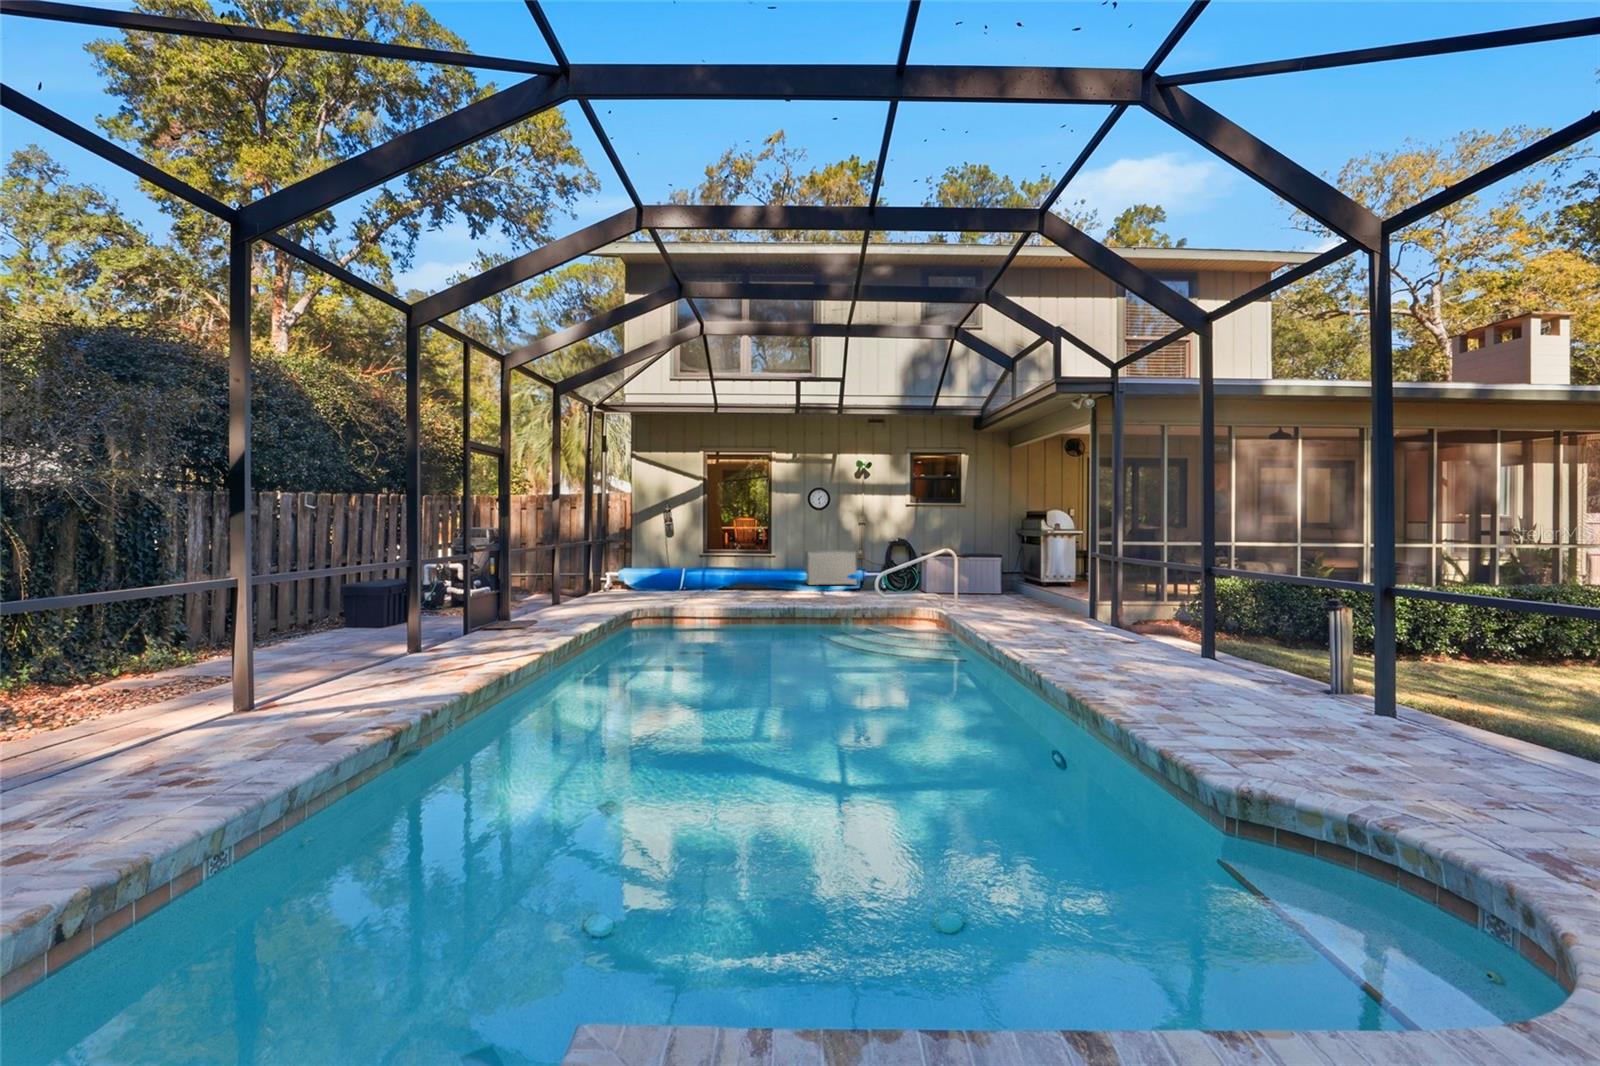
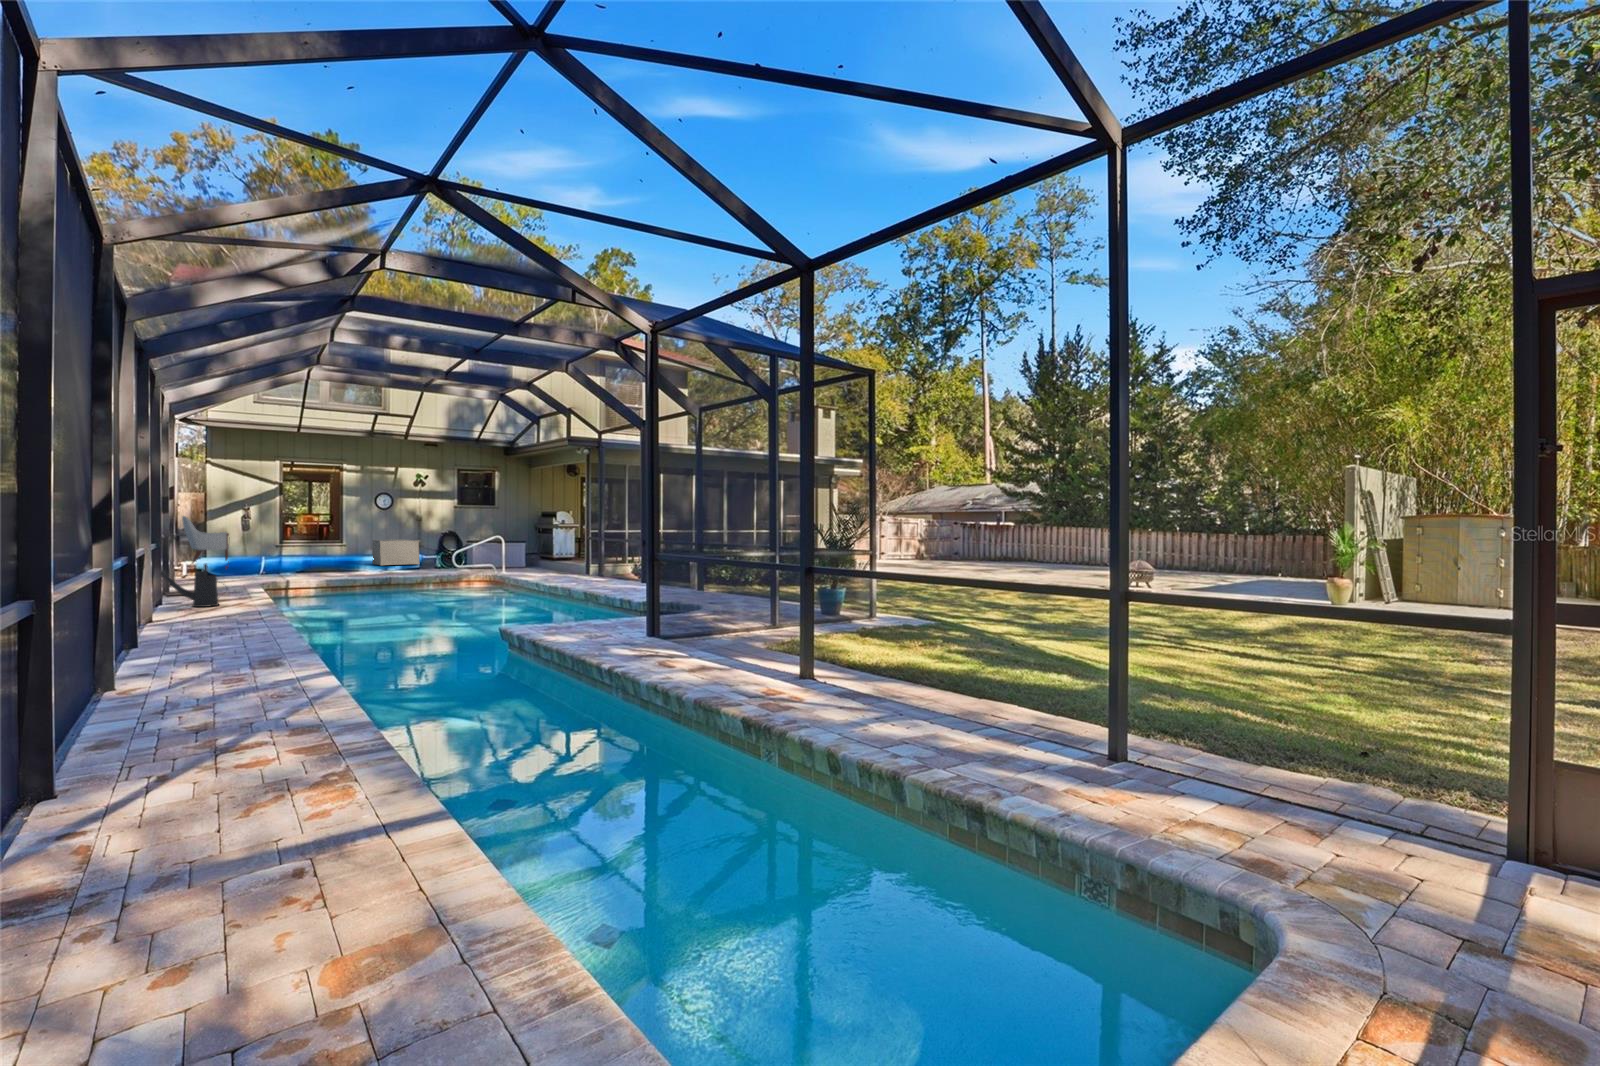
chair: none [602,520,651,586] -> present [182,516,229,569]
watering can: none [466,589,543,653] -> present [161,564,219,607]

